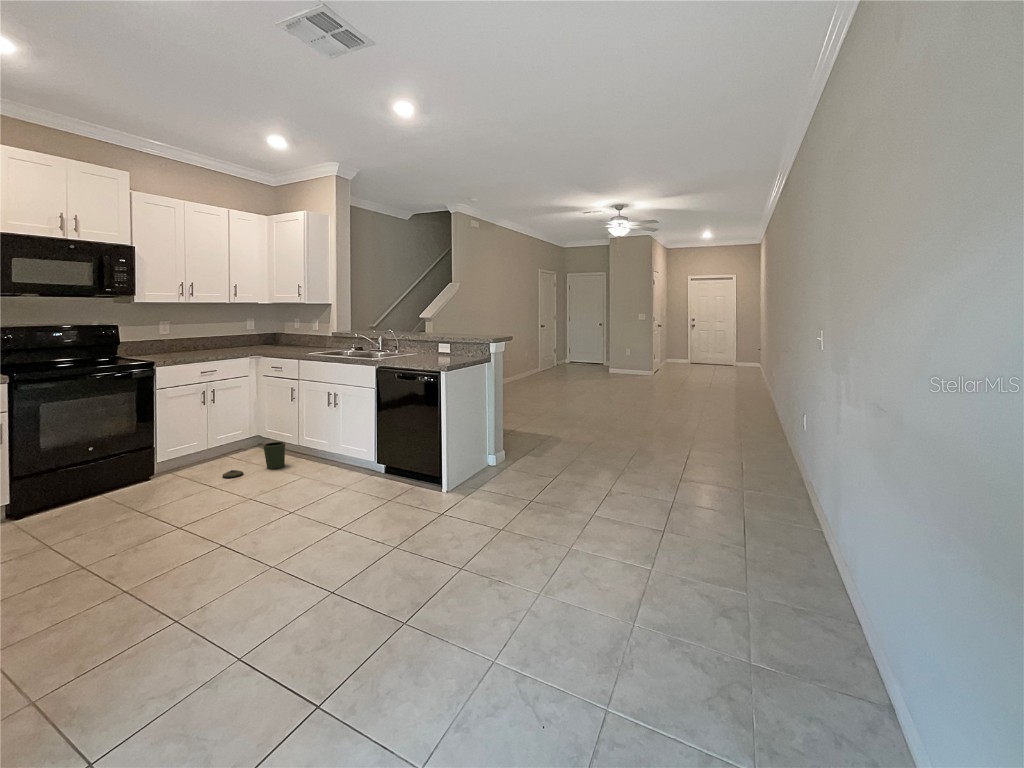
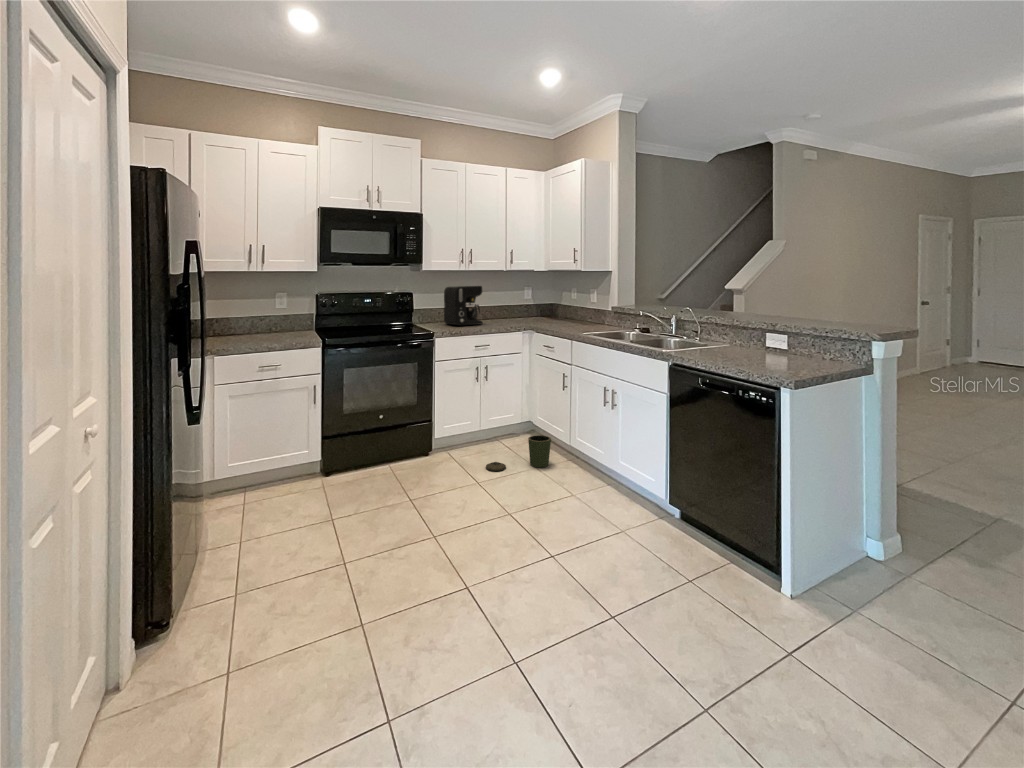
coffee maker: none [162,317,208,353] -> present [444,286,483,325]

